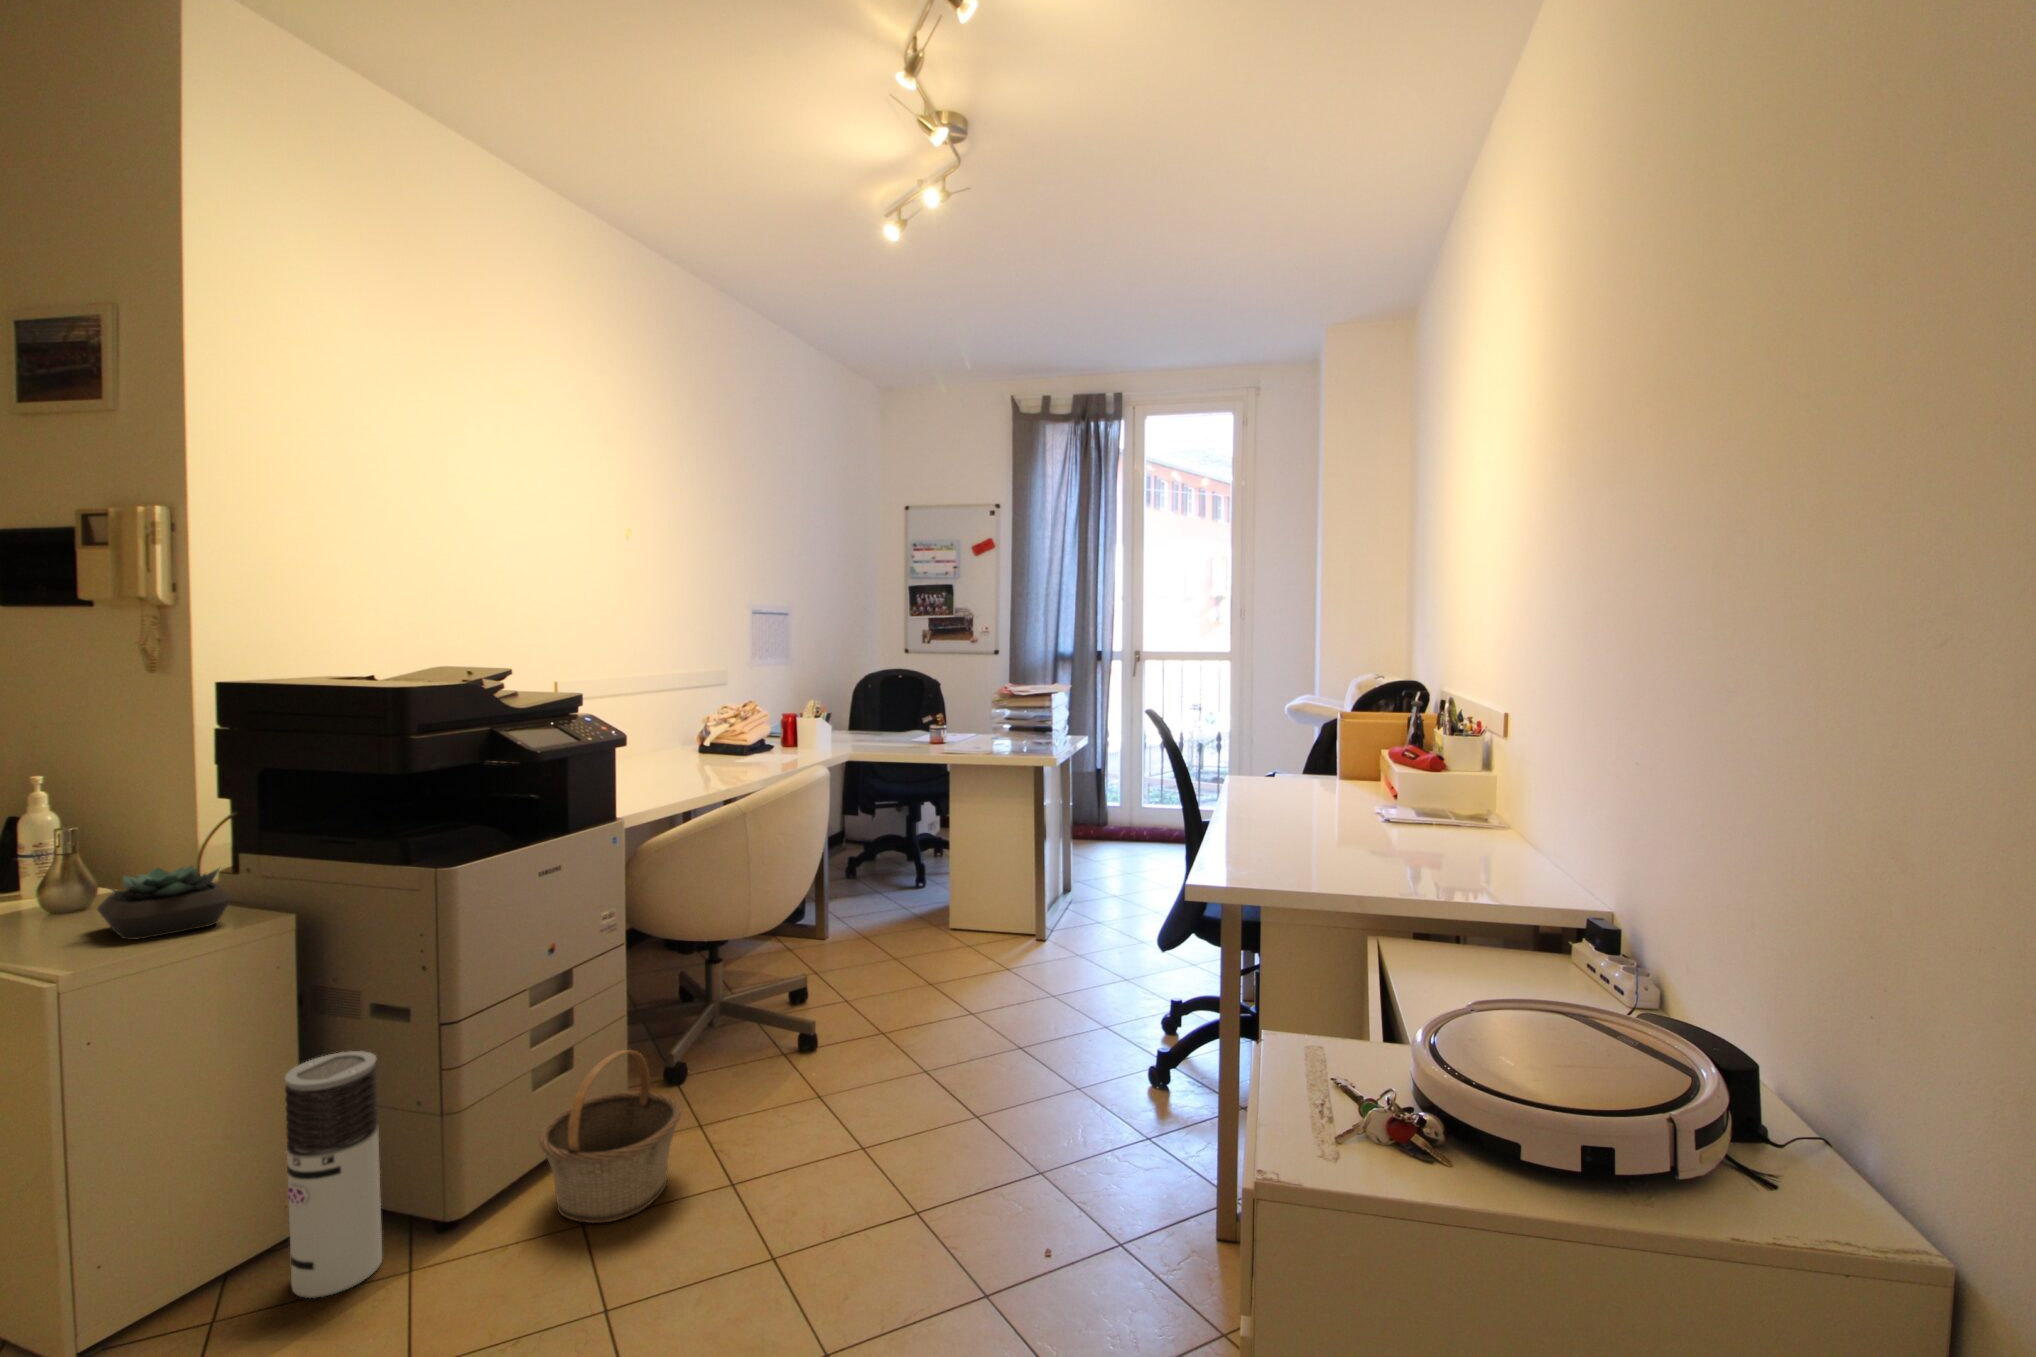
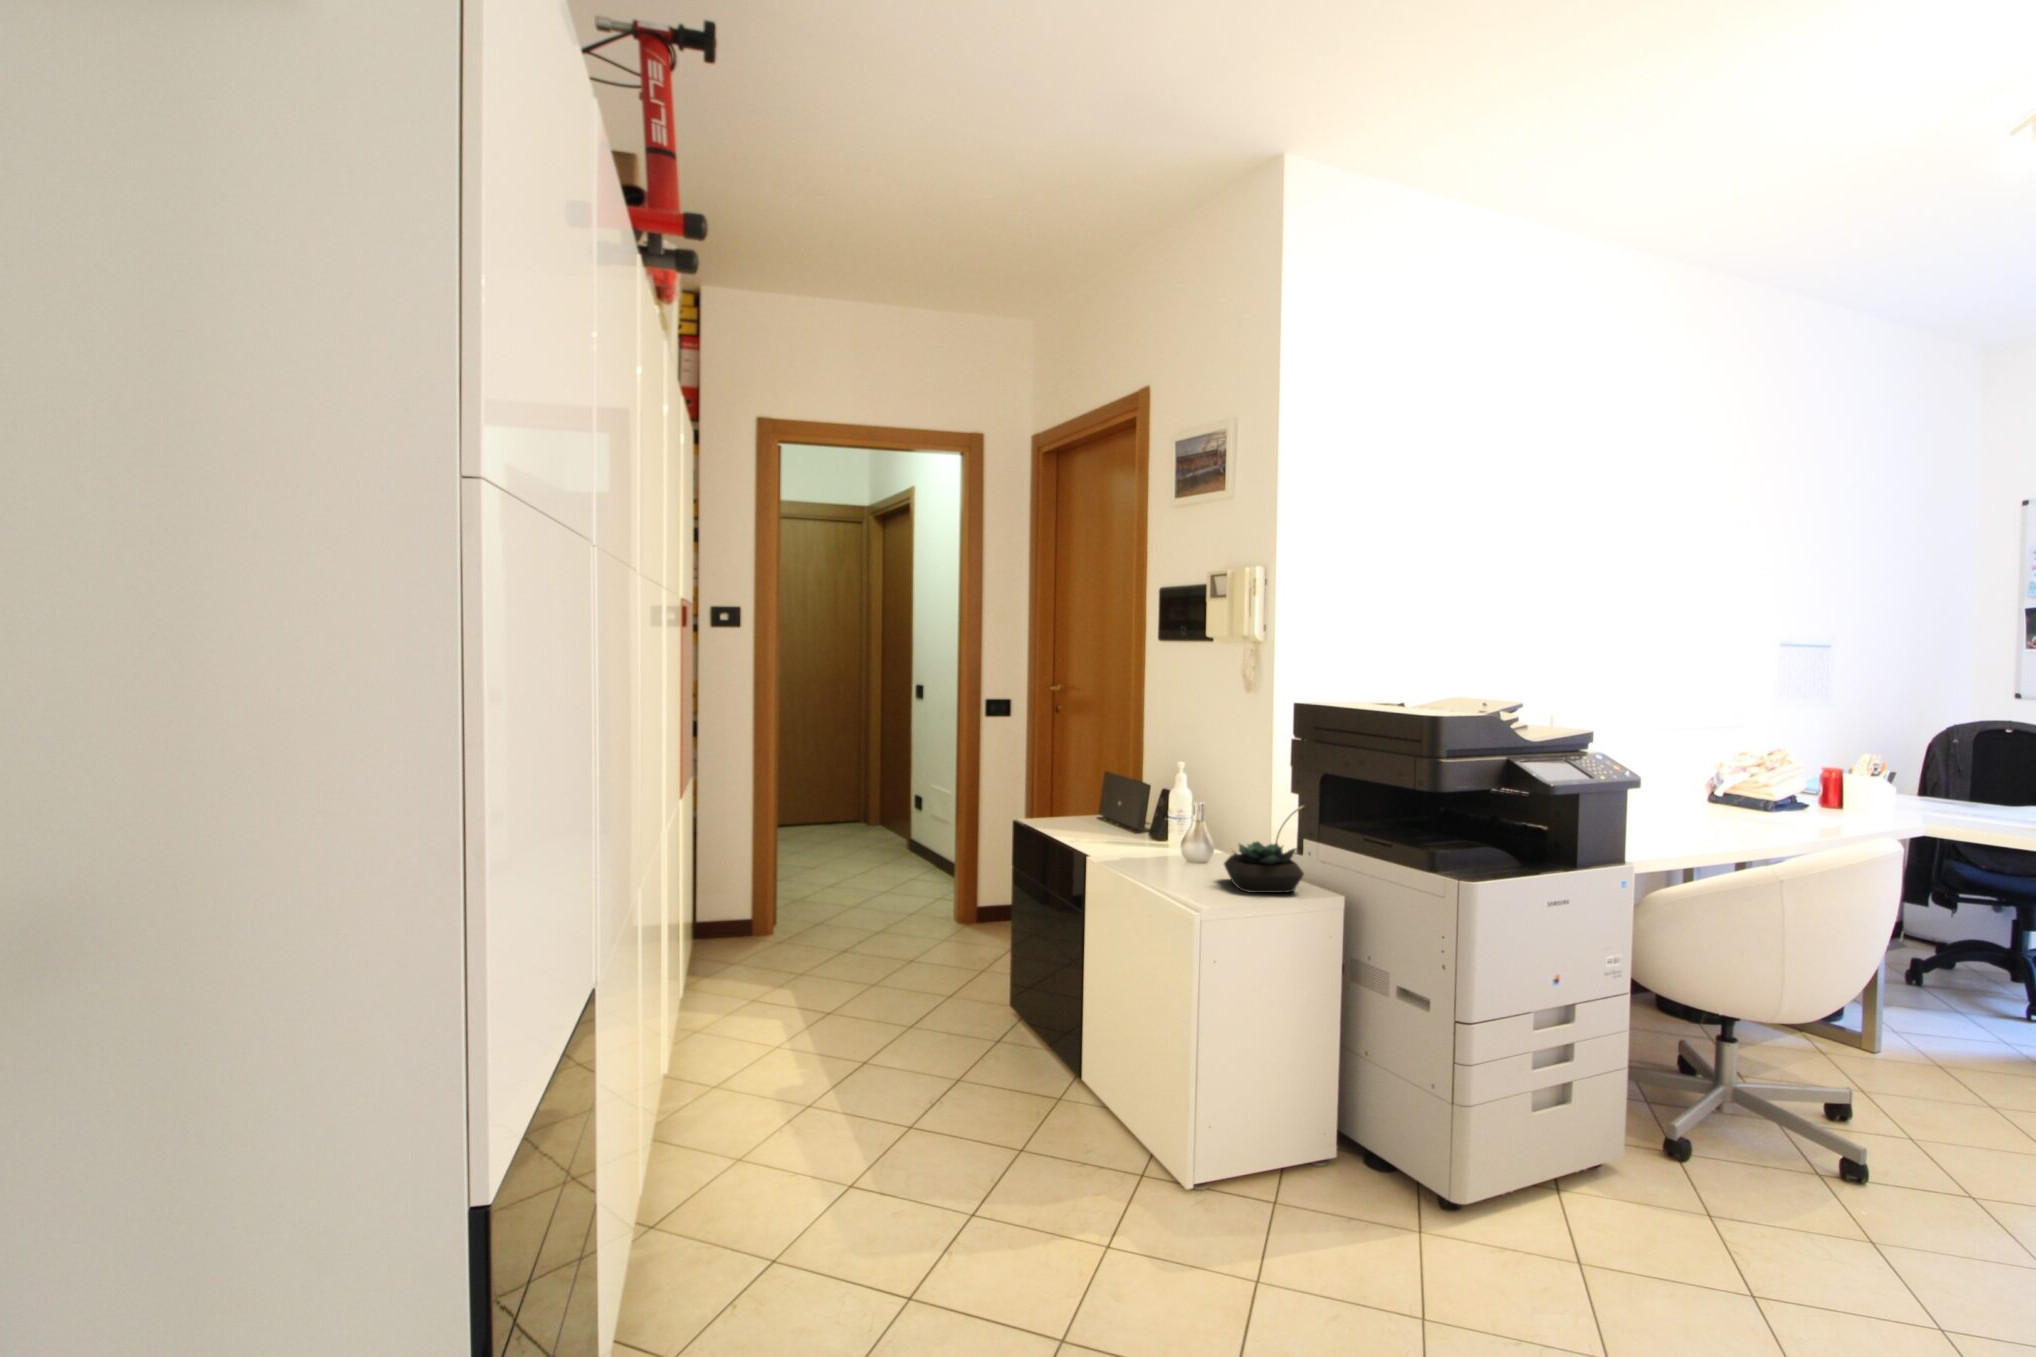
basket: present [539,1050,681,1223] -> none [1539,1102,1695,1277]
air purifier: present [285,1051,382,1298] -> none [1336,1019,1405,1220]

